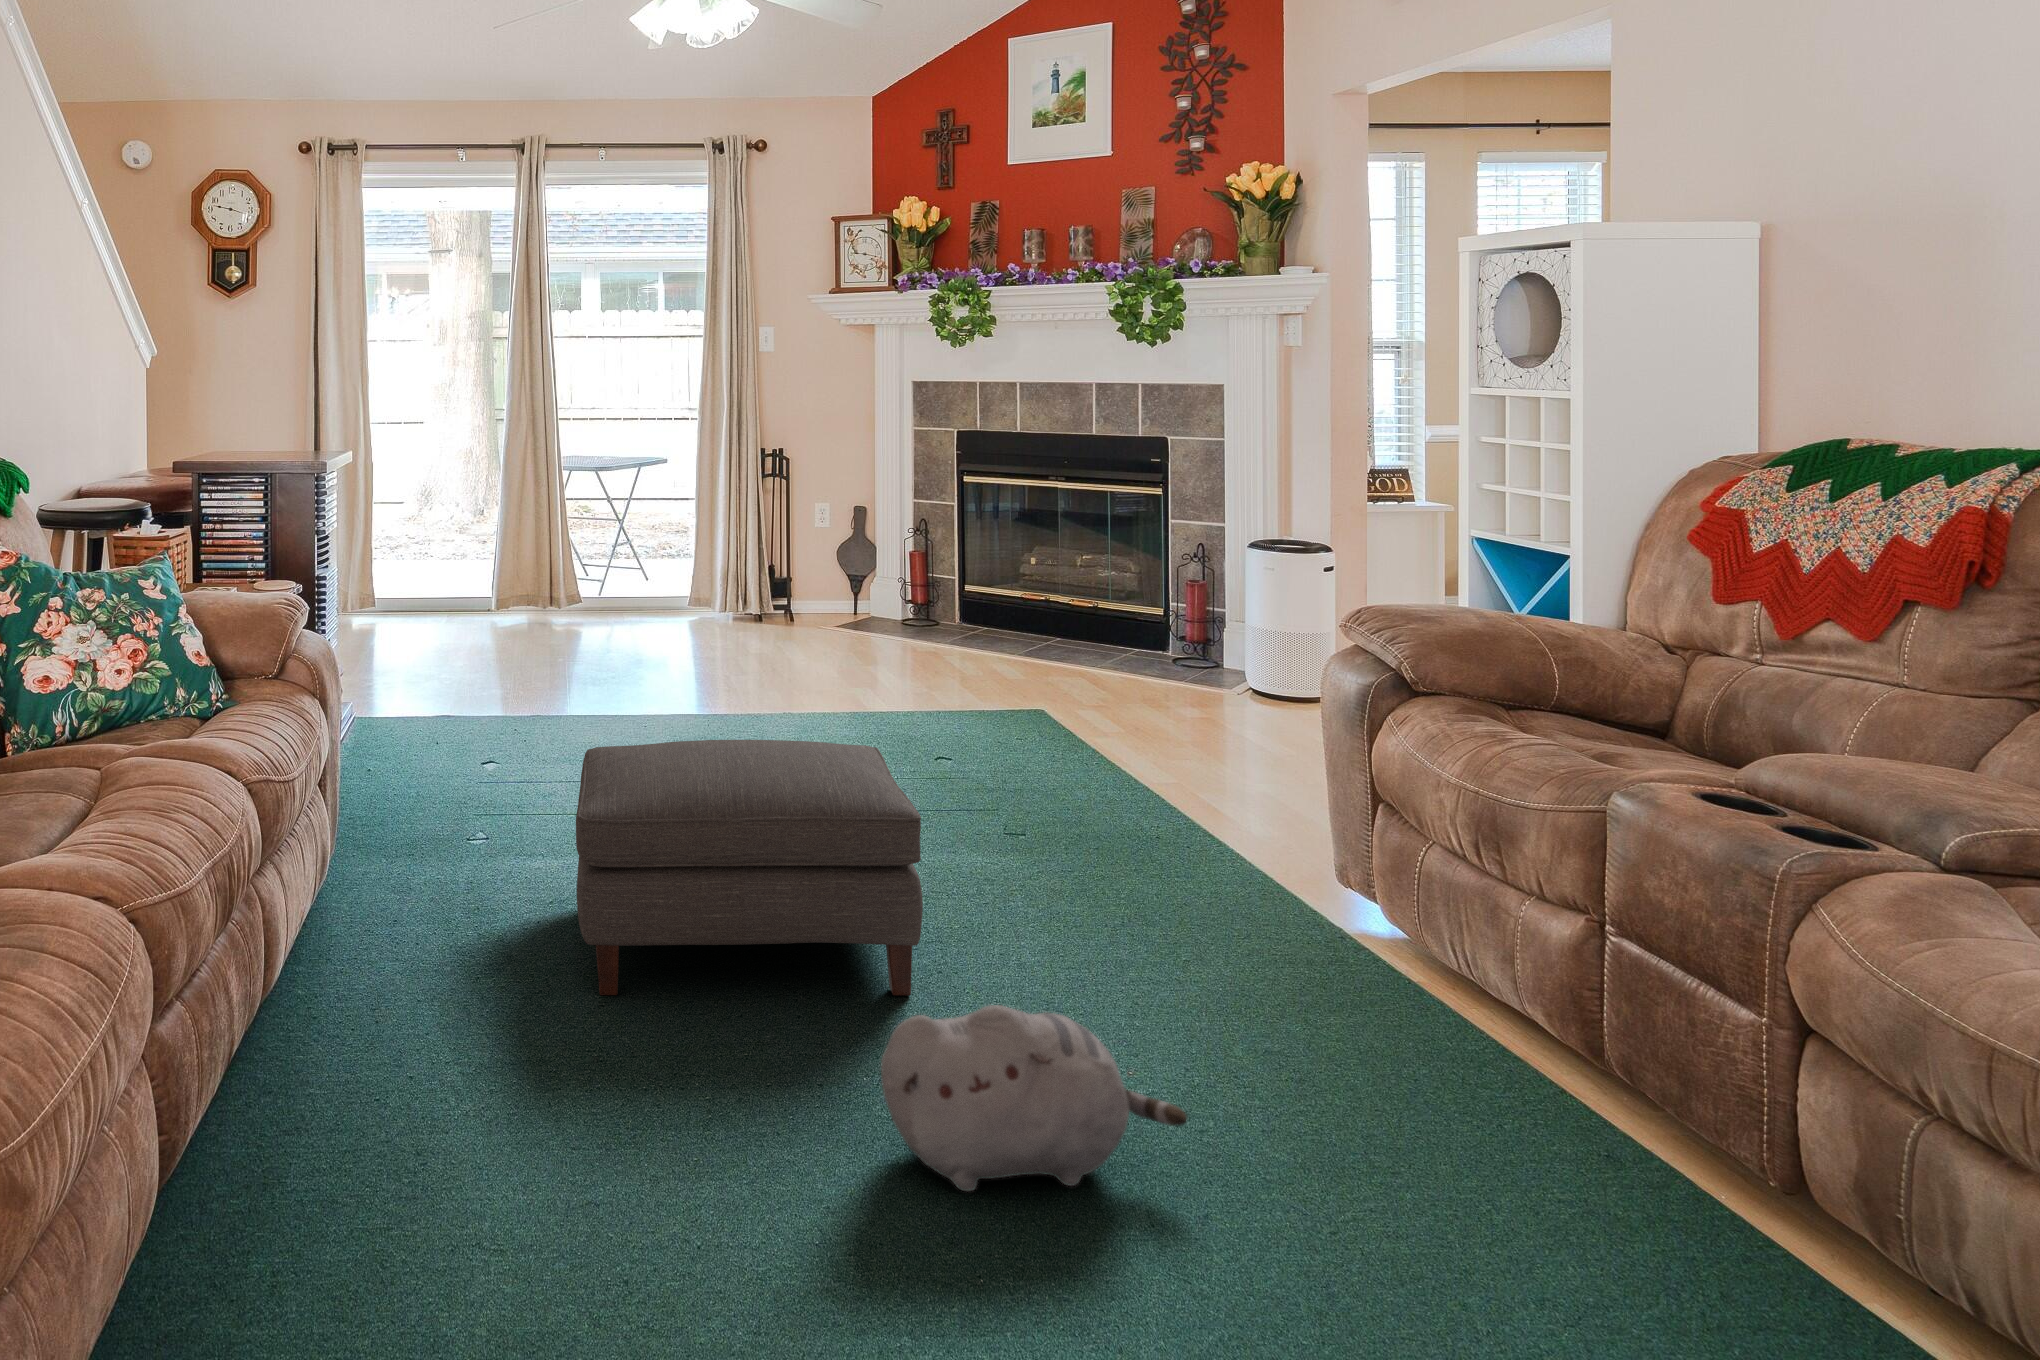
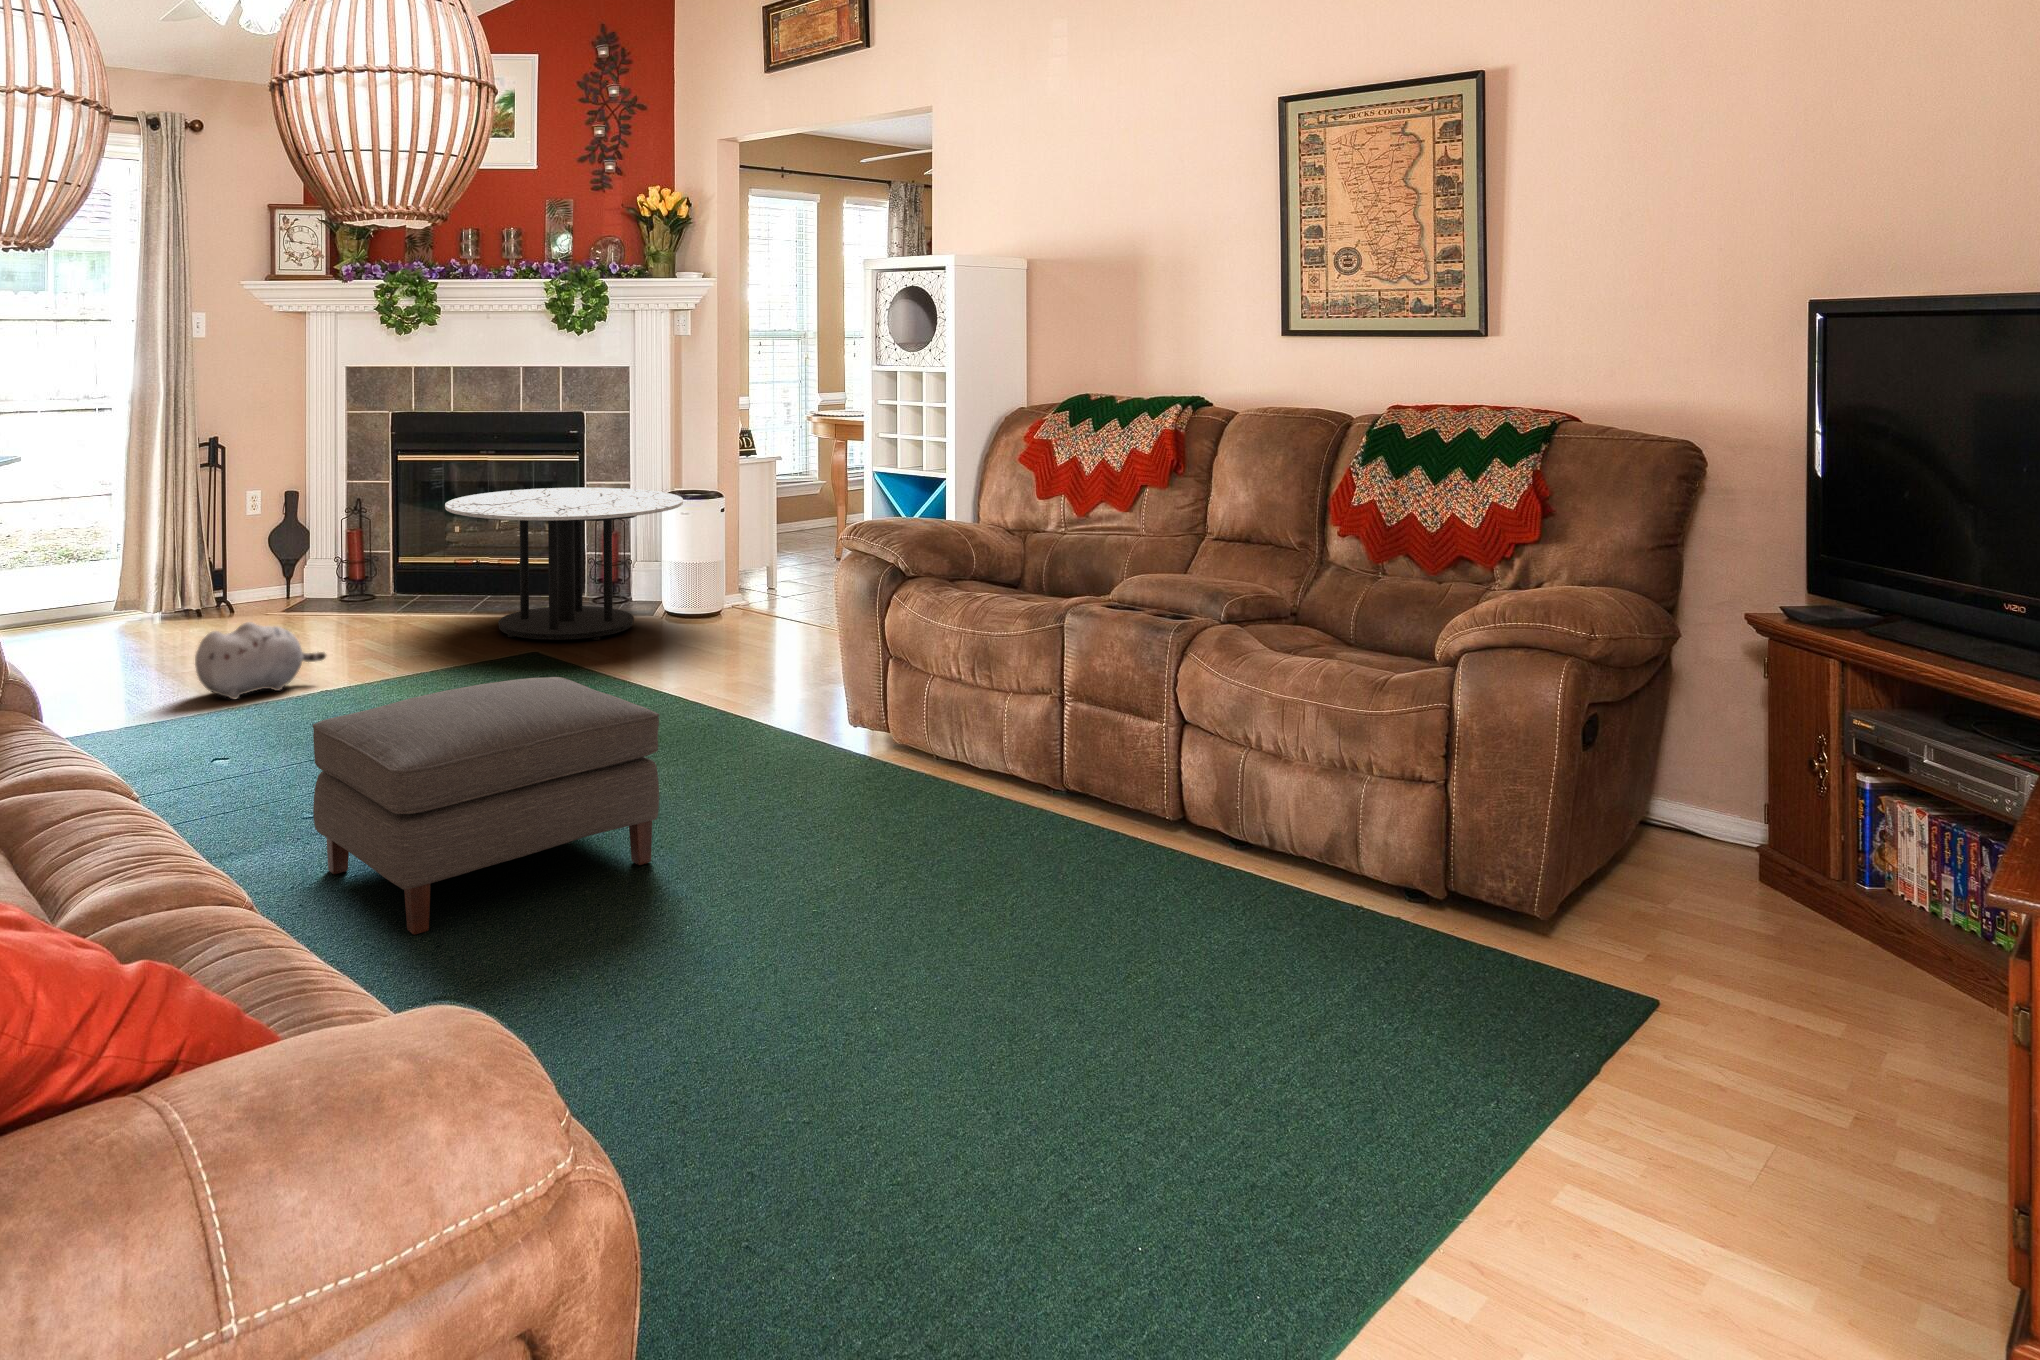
coffee table: none [964,520,1259,704] -> present [445,488,683,640]
plush toy: present [881,1005,1187,1191] -> present [195,622,326,700]

